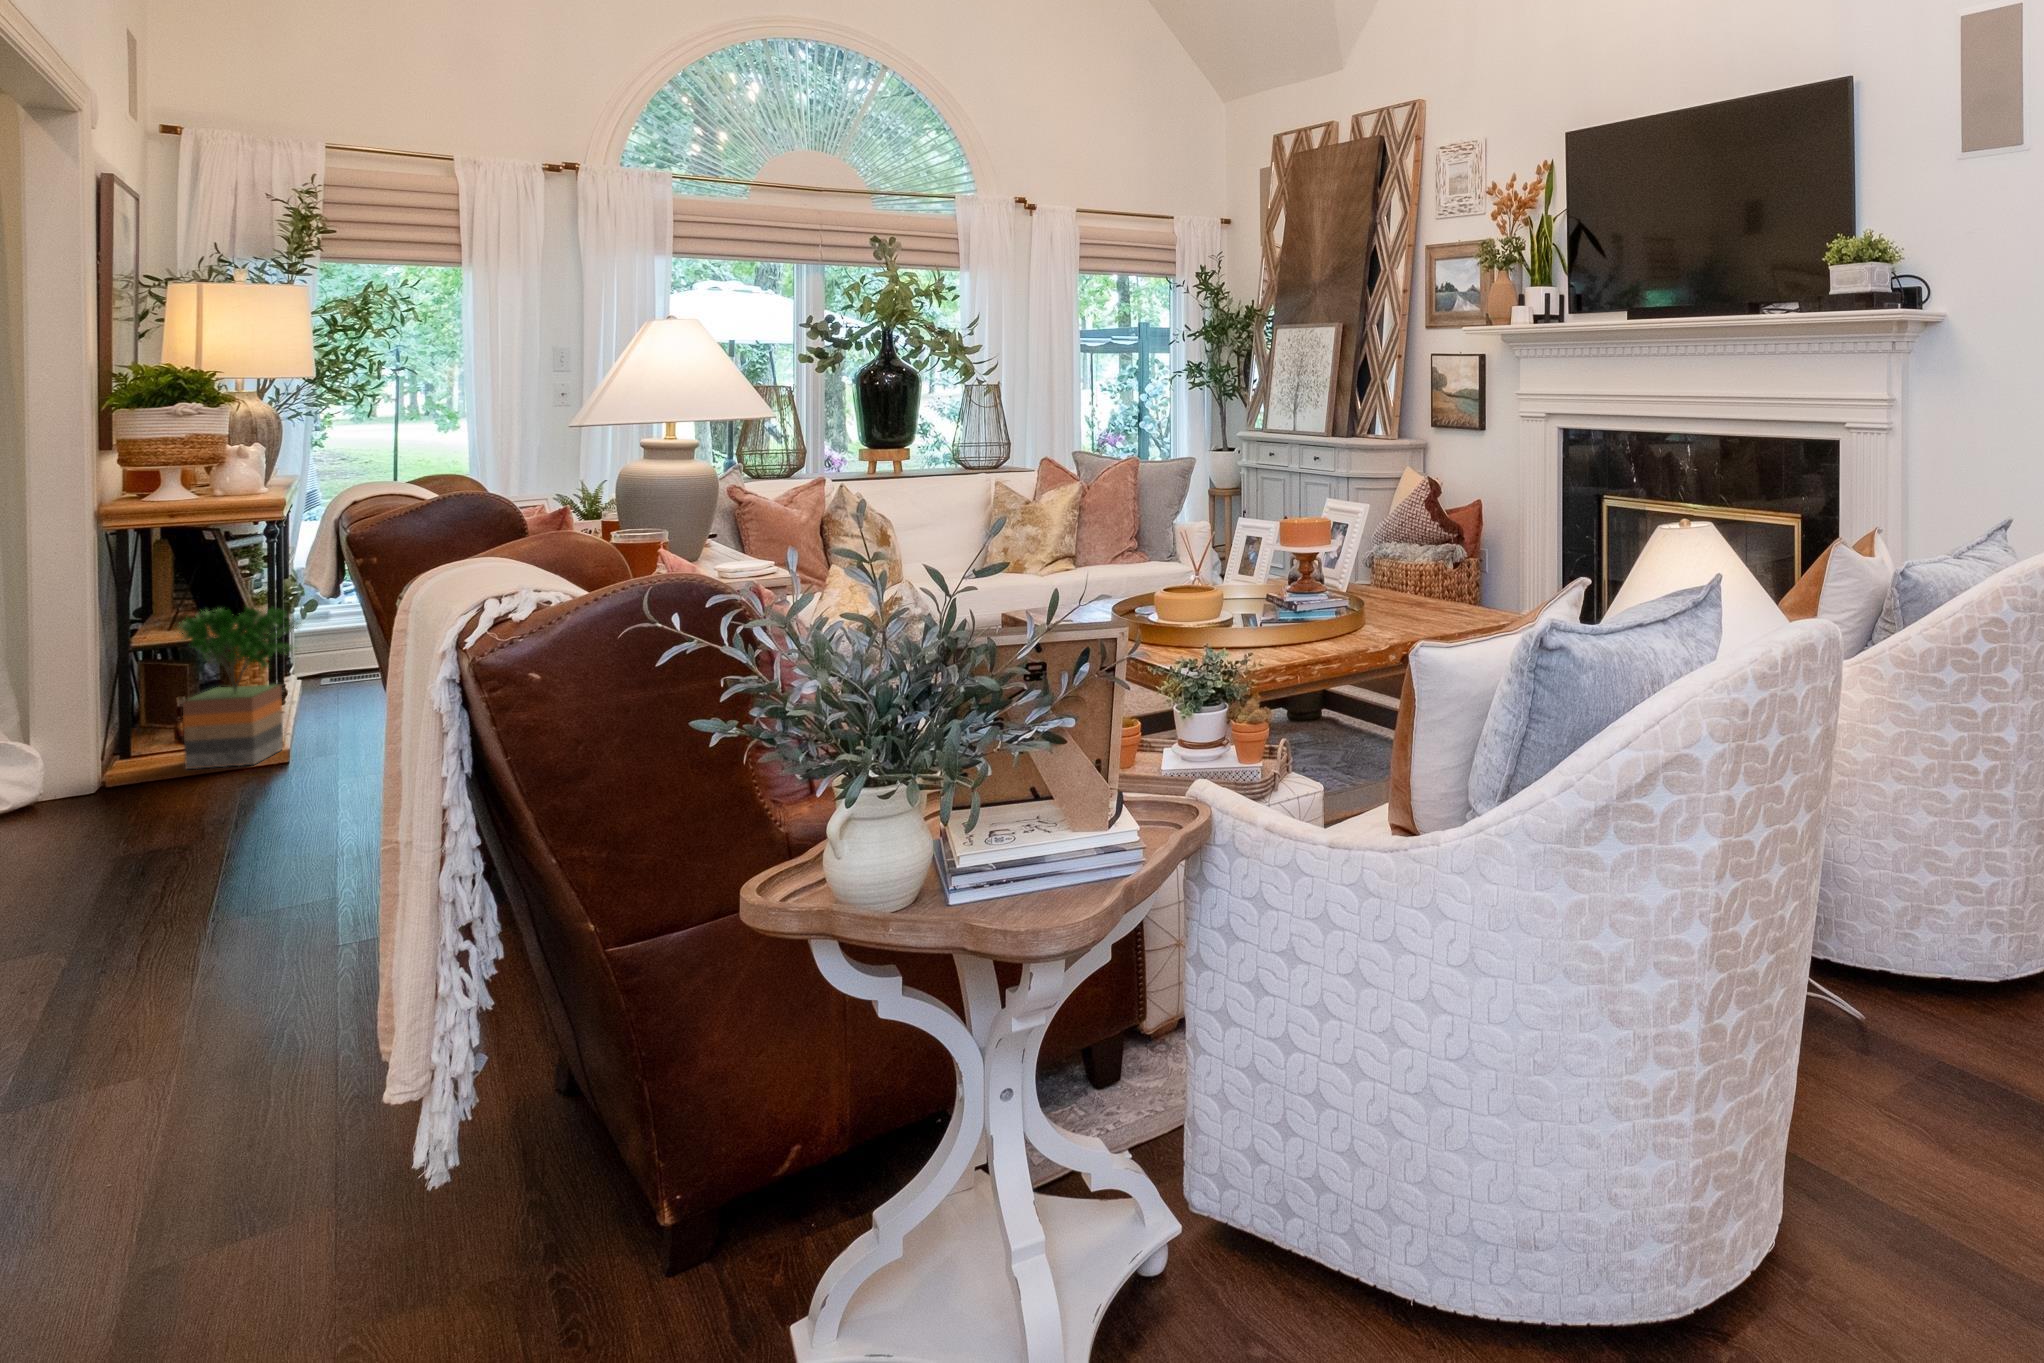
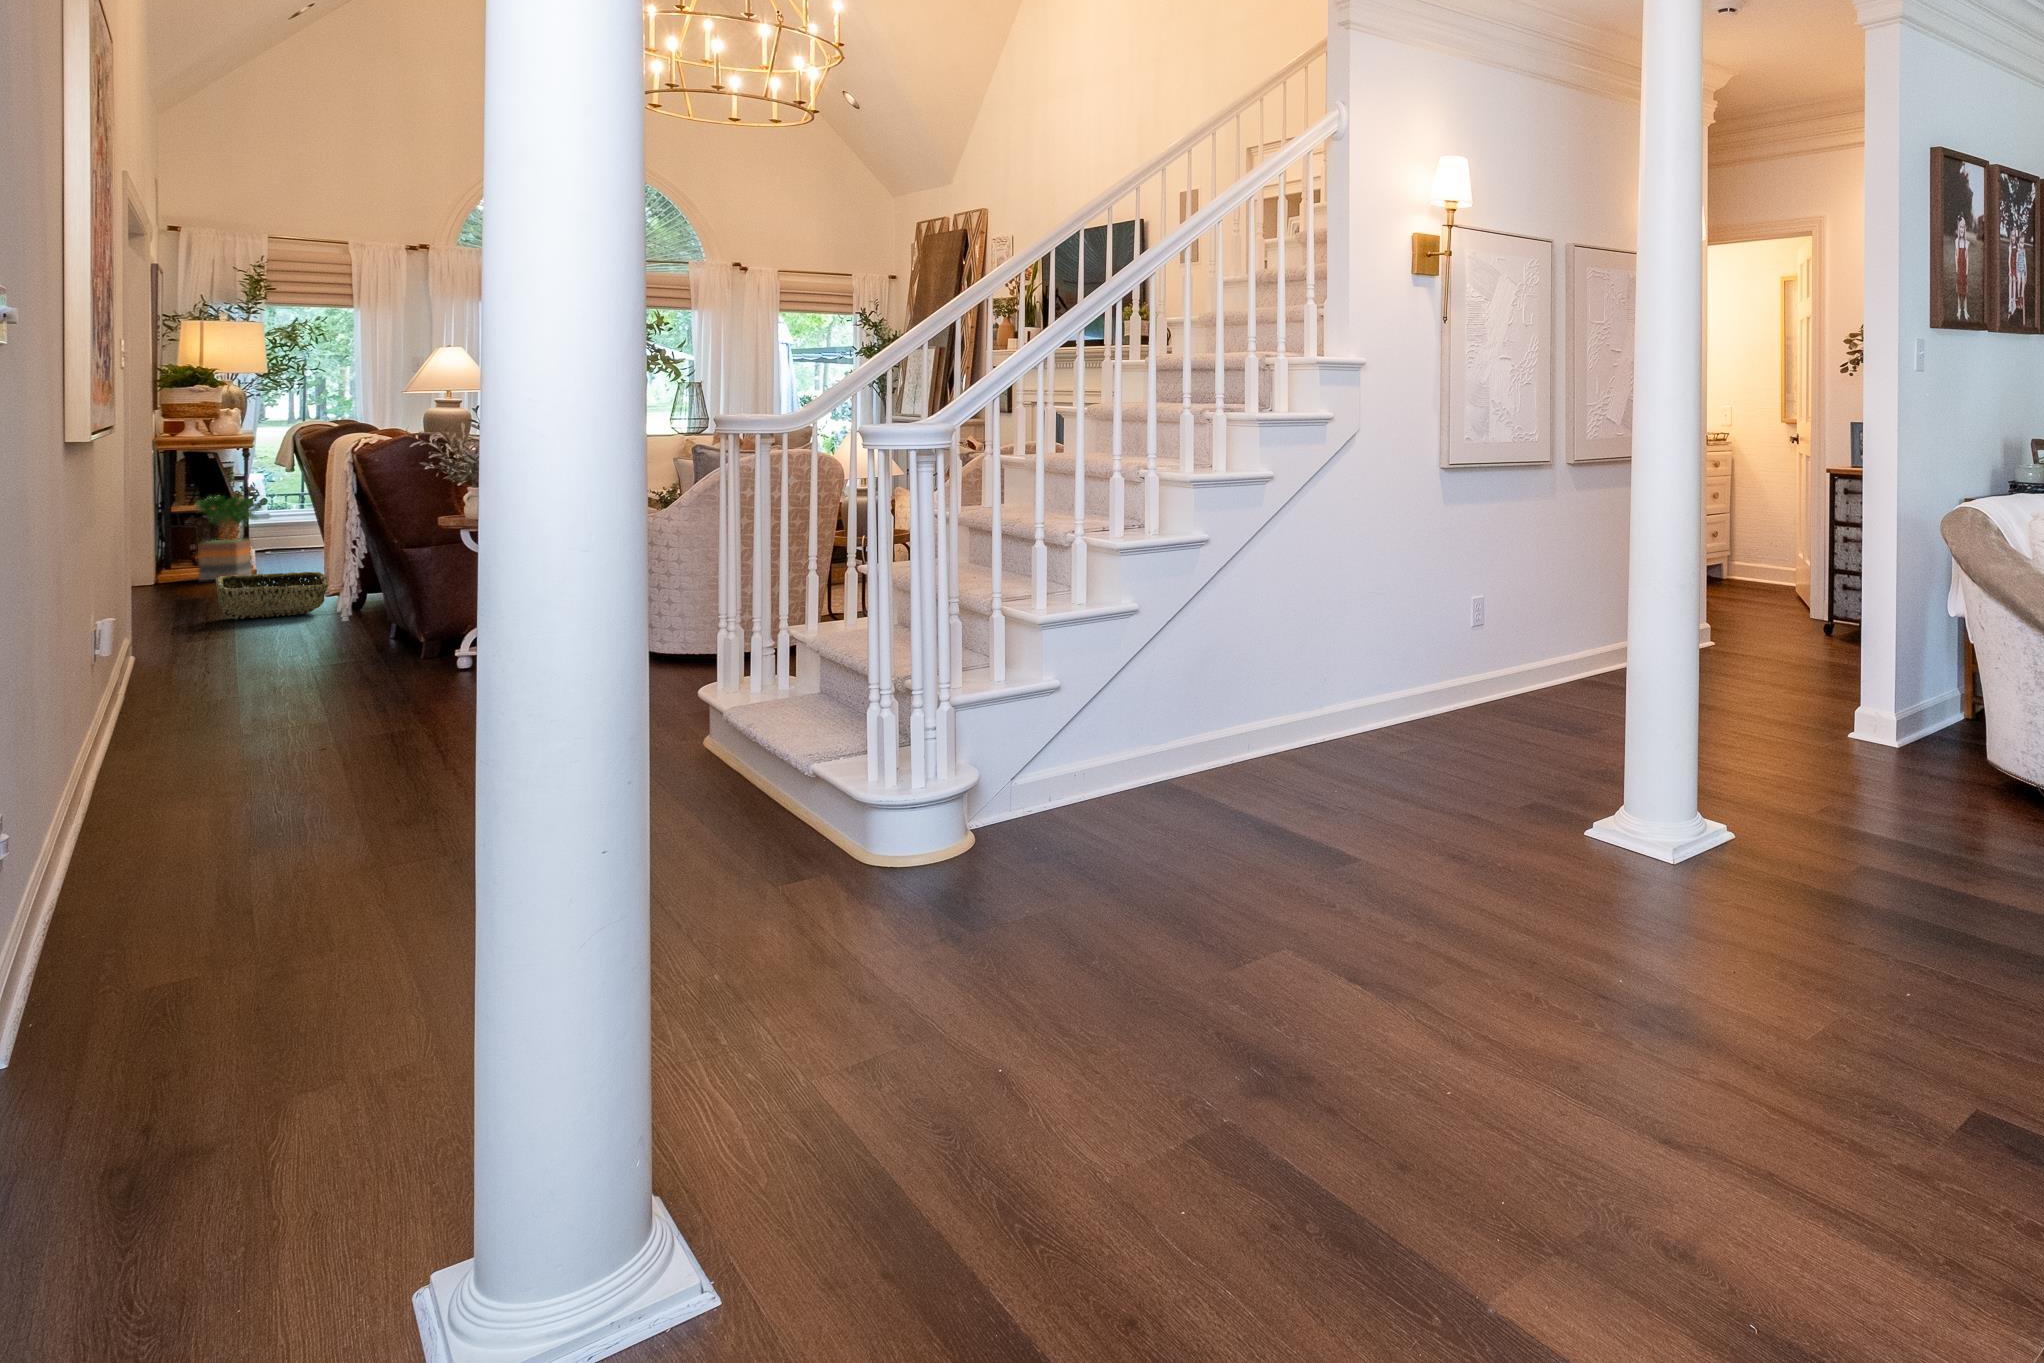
woven basket: none [161,824,410,966] -> present [215,572,328,619]

